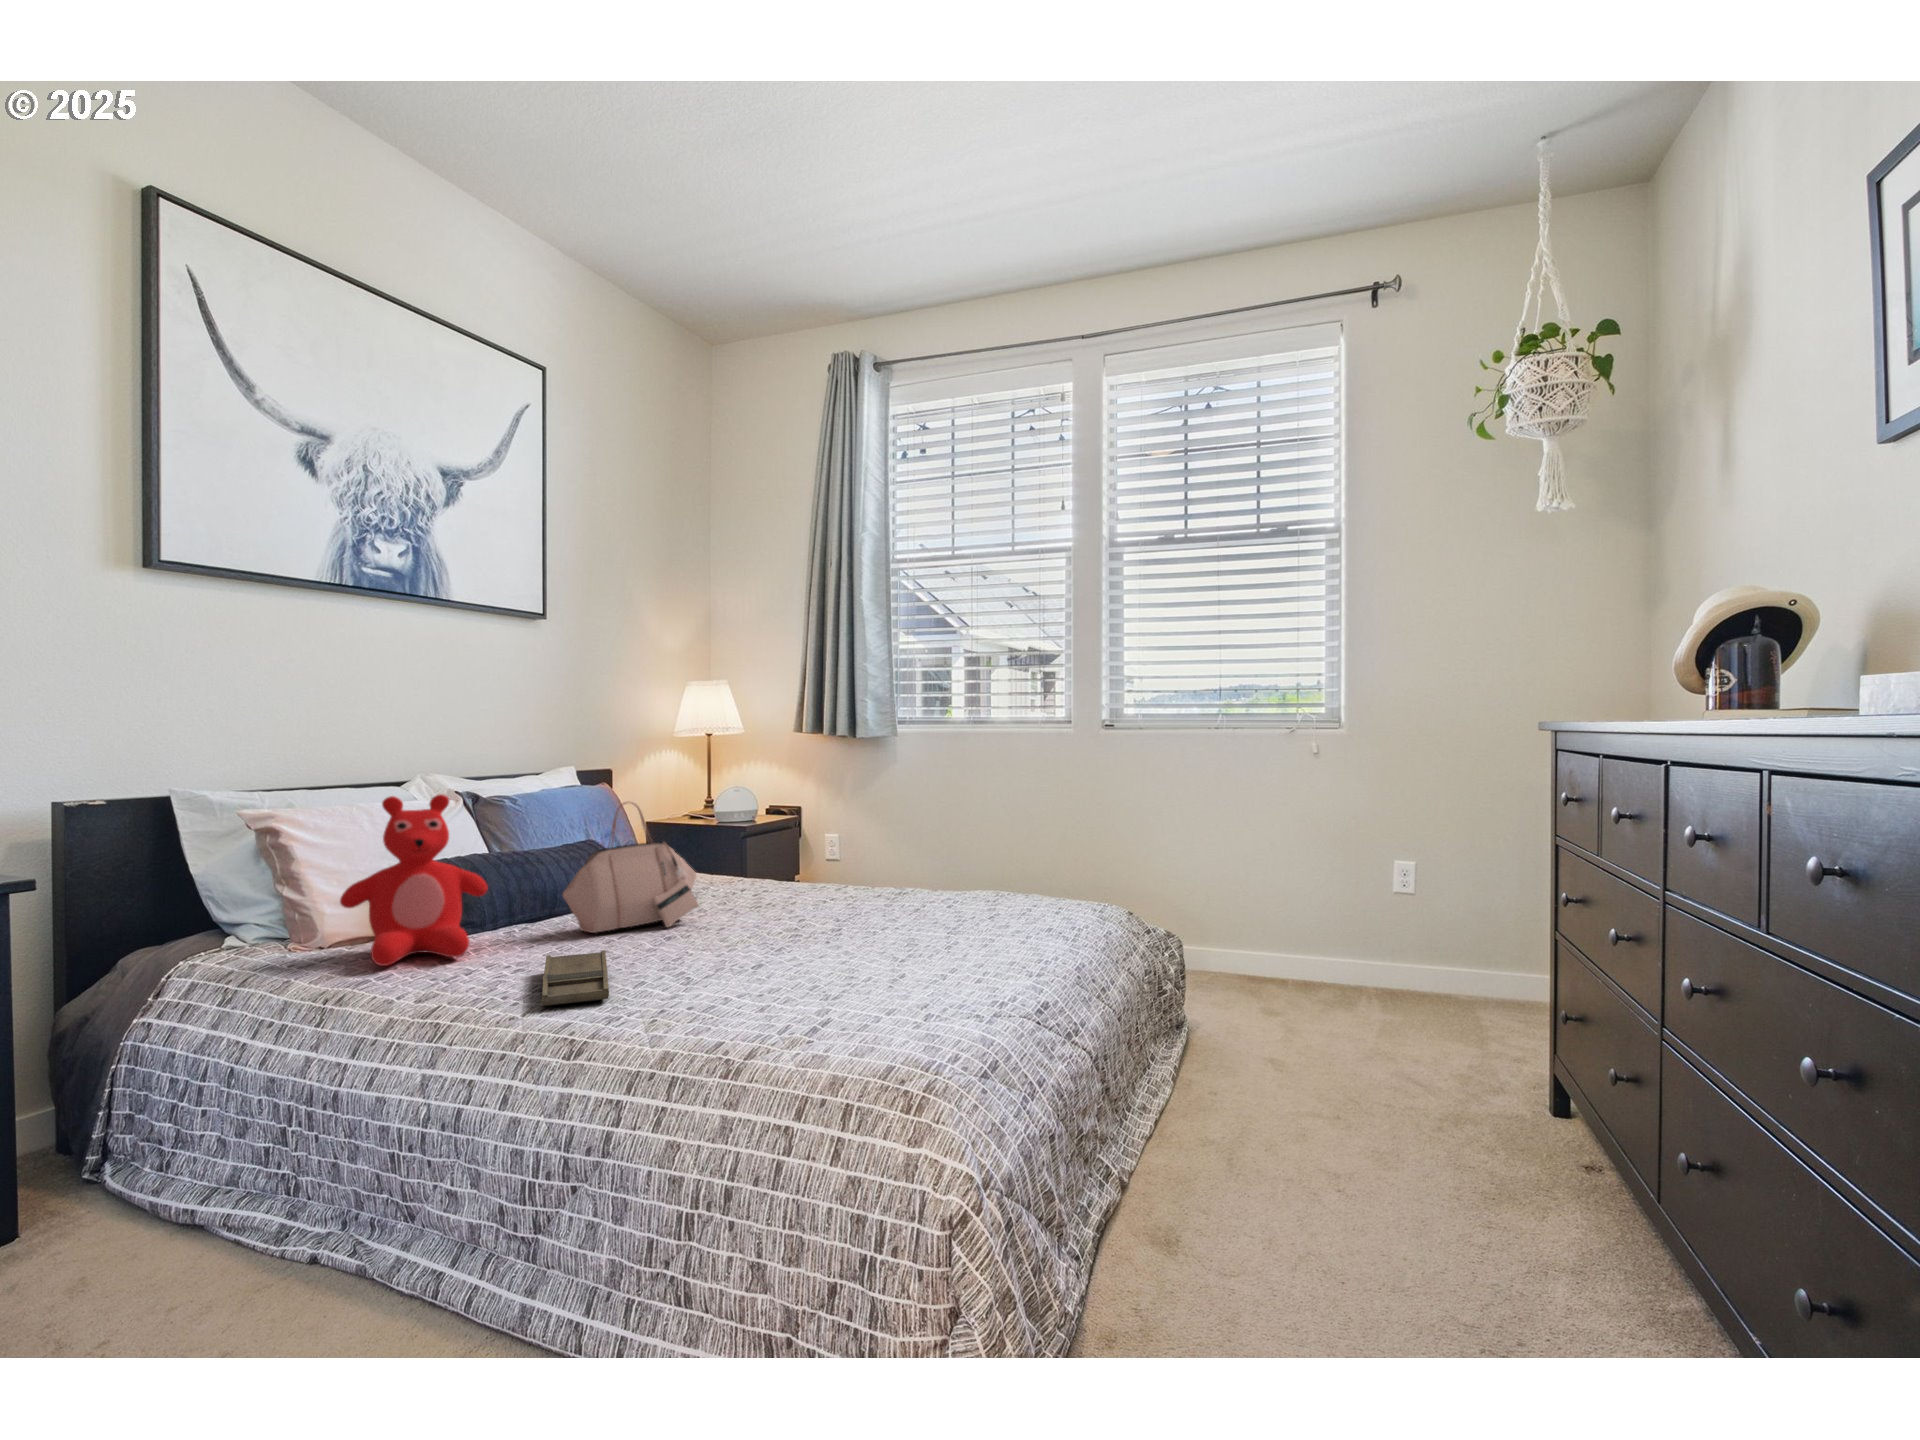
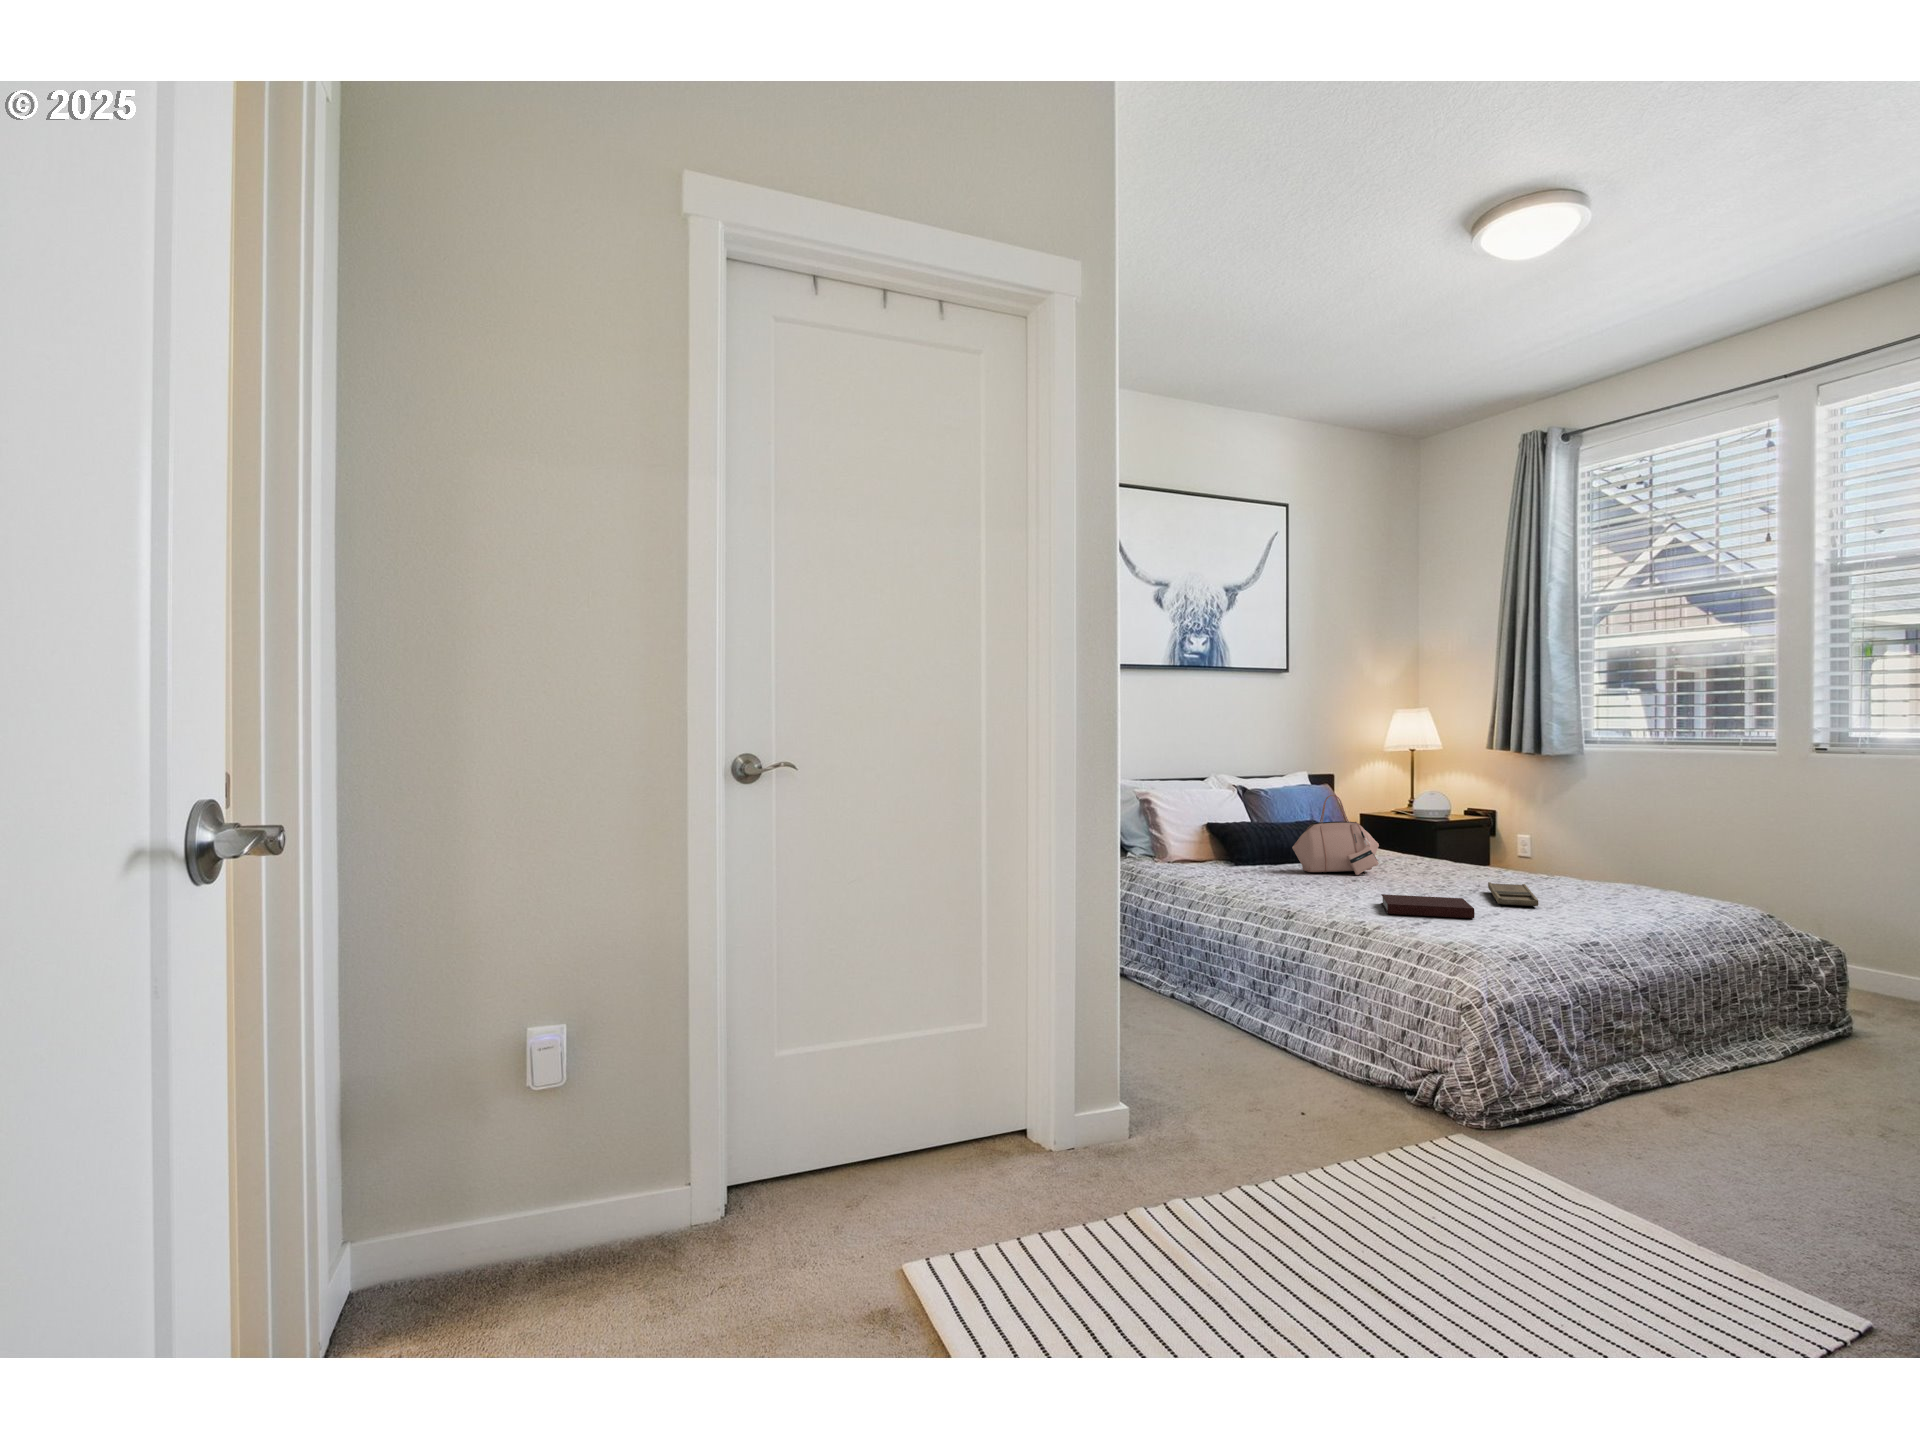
teddy bear: present [340,794,488,966] -> none [1179,785,1251,873]
tray: present [541,951,609,1006] -> present [1488,882,1539,906]
notebook: none [729,957,881,1012] -> present [1381,894,1475,918]

